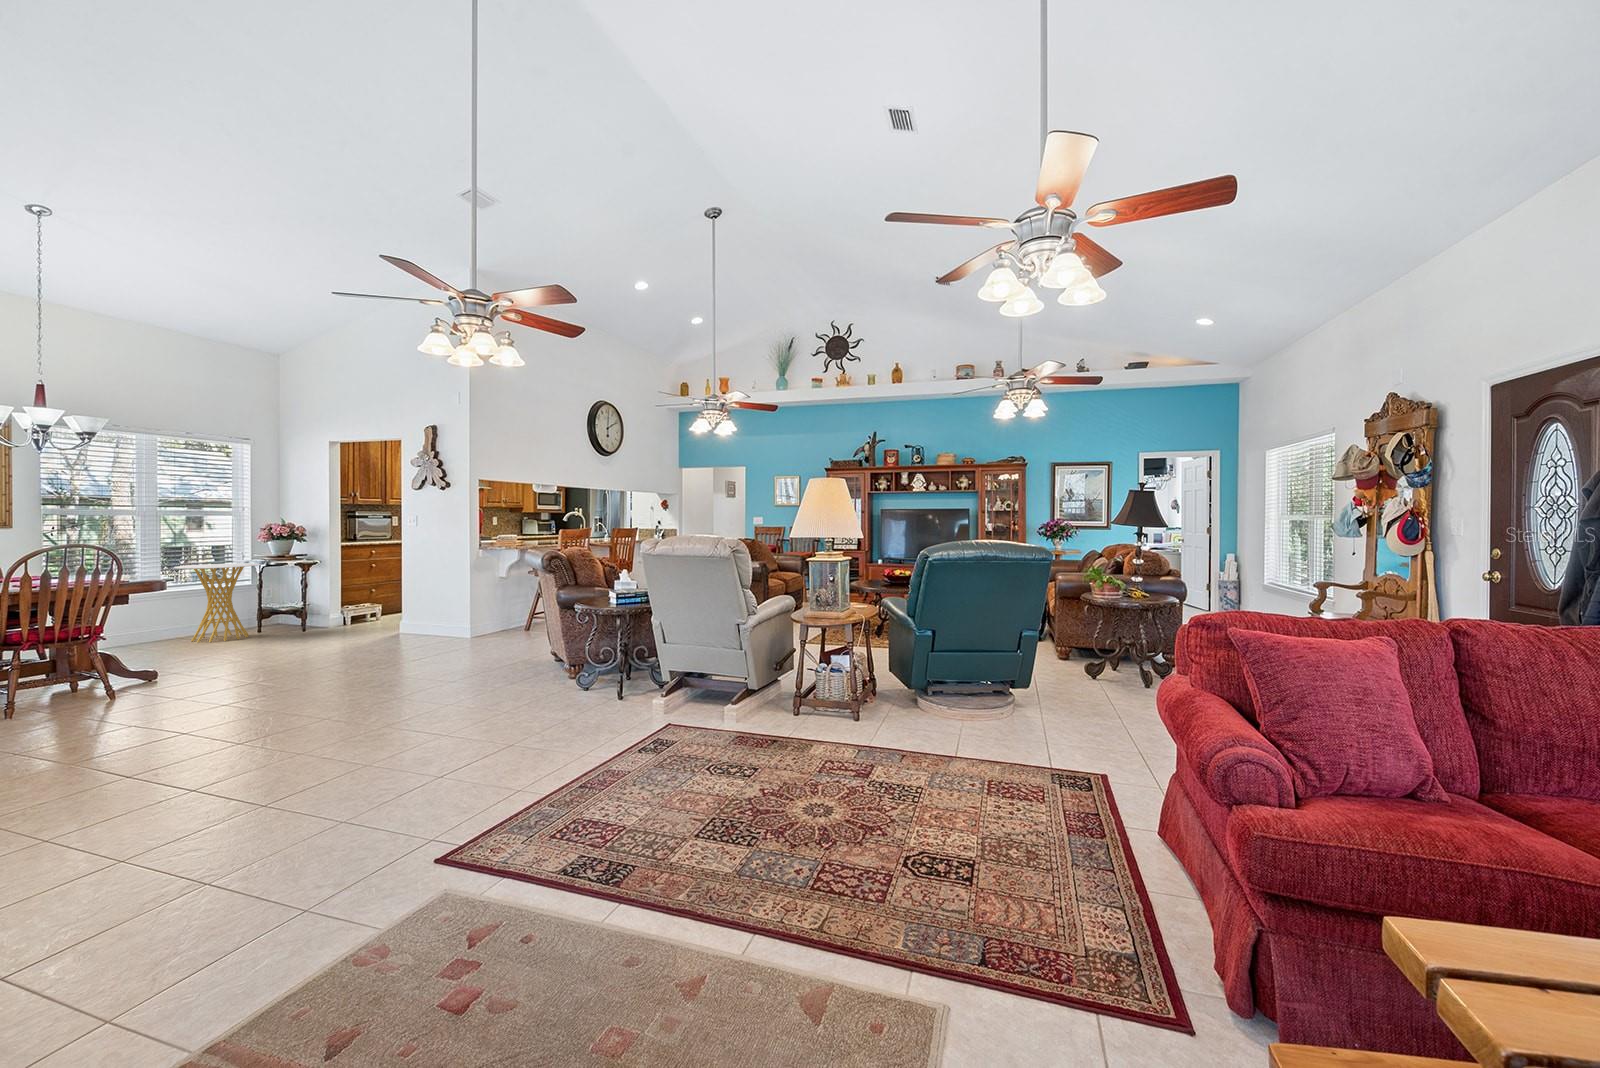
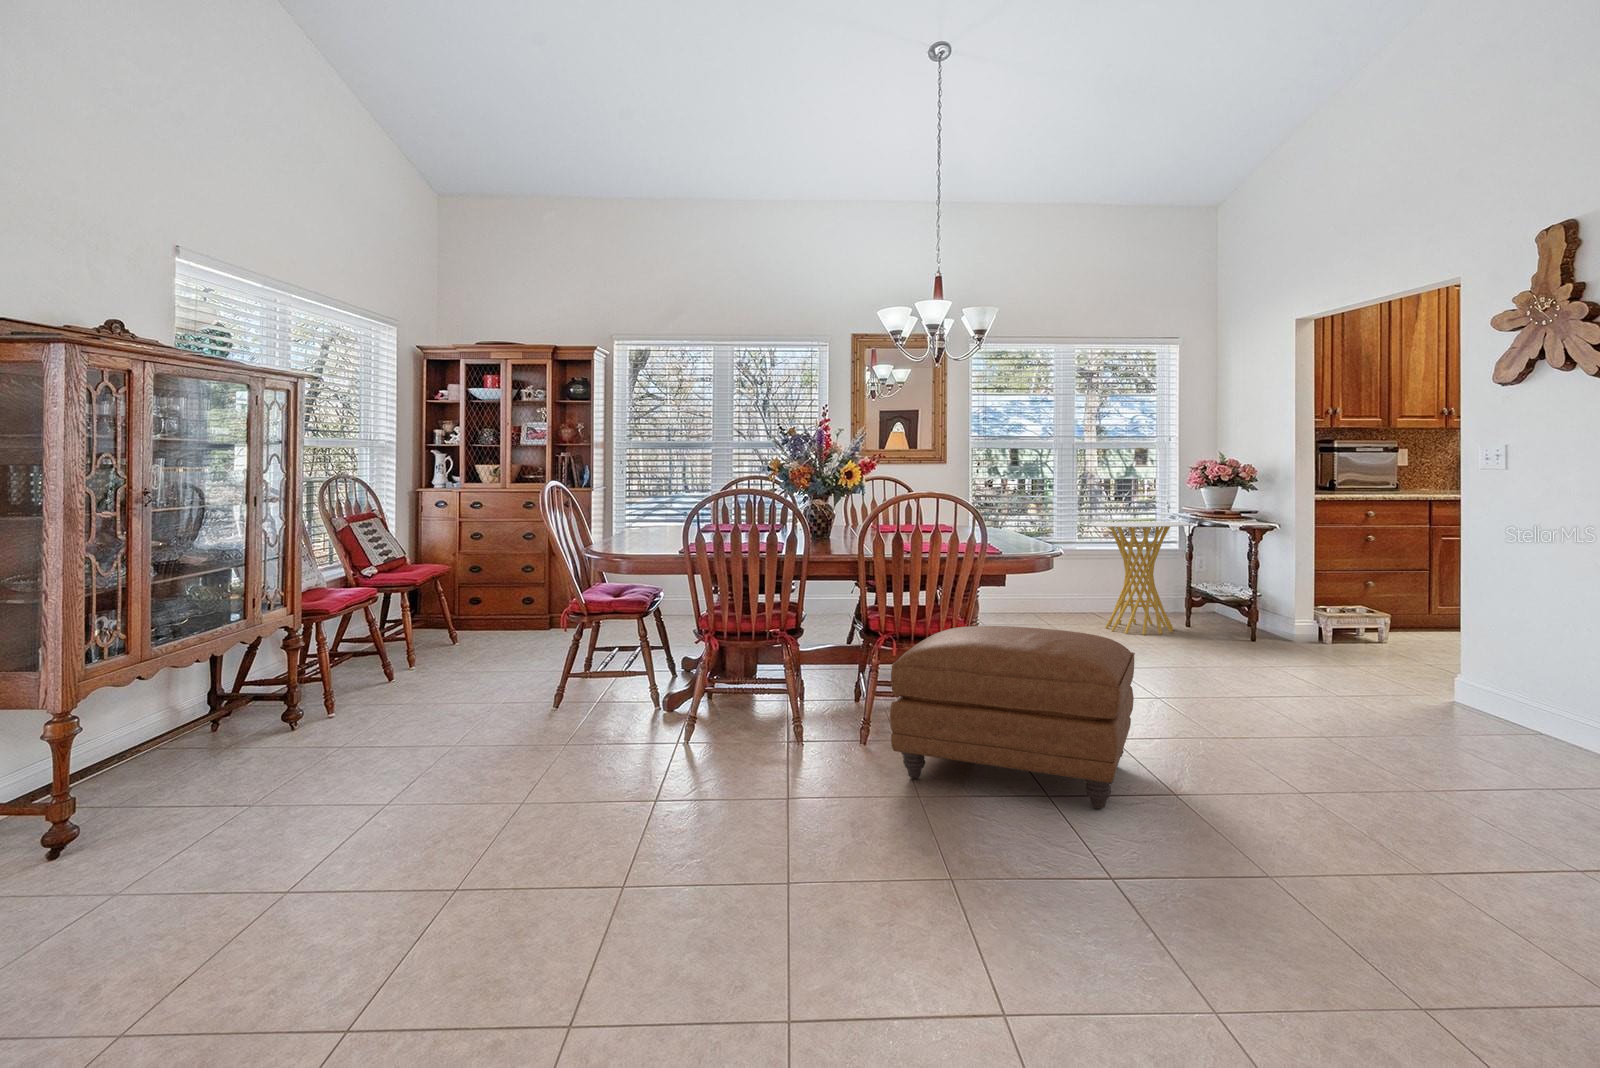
ottoman: none [43,630,225,732] -> present [890,626,1135,809]

